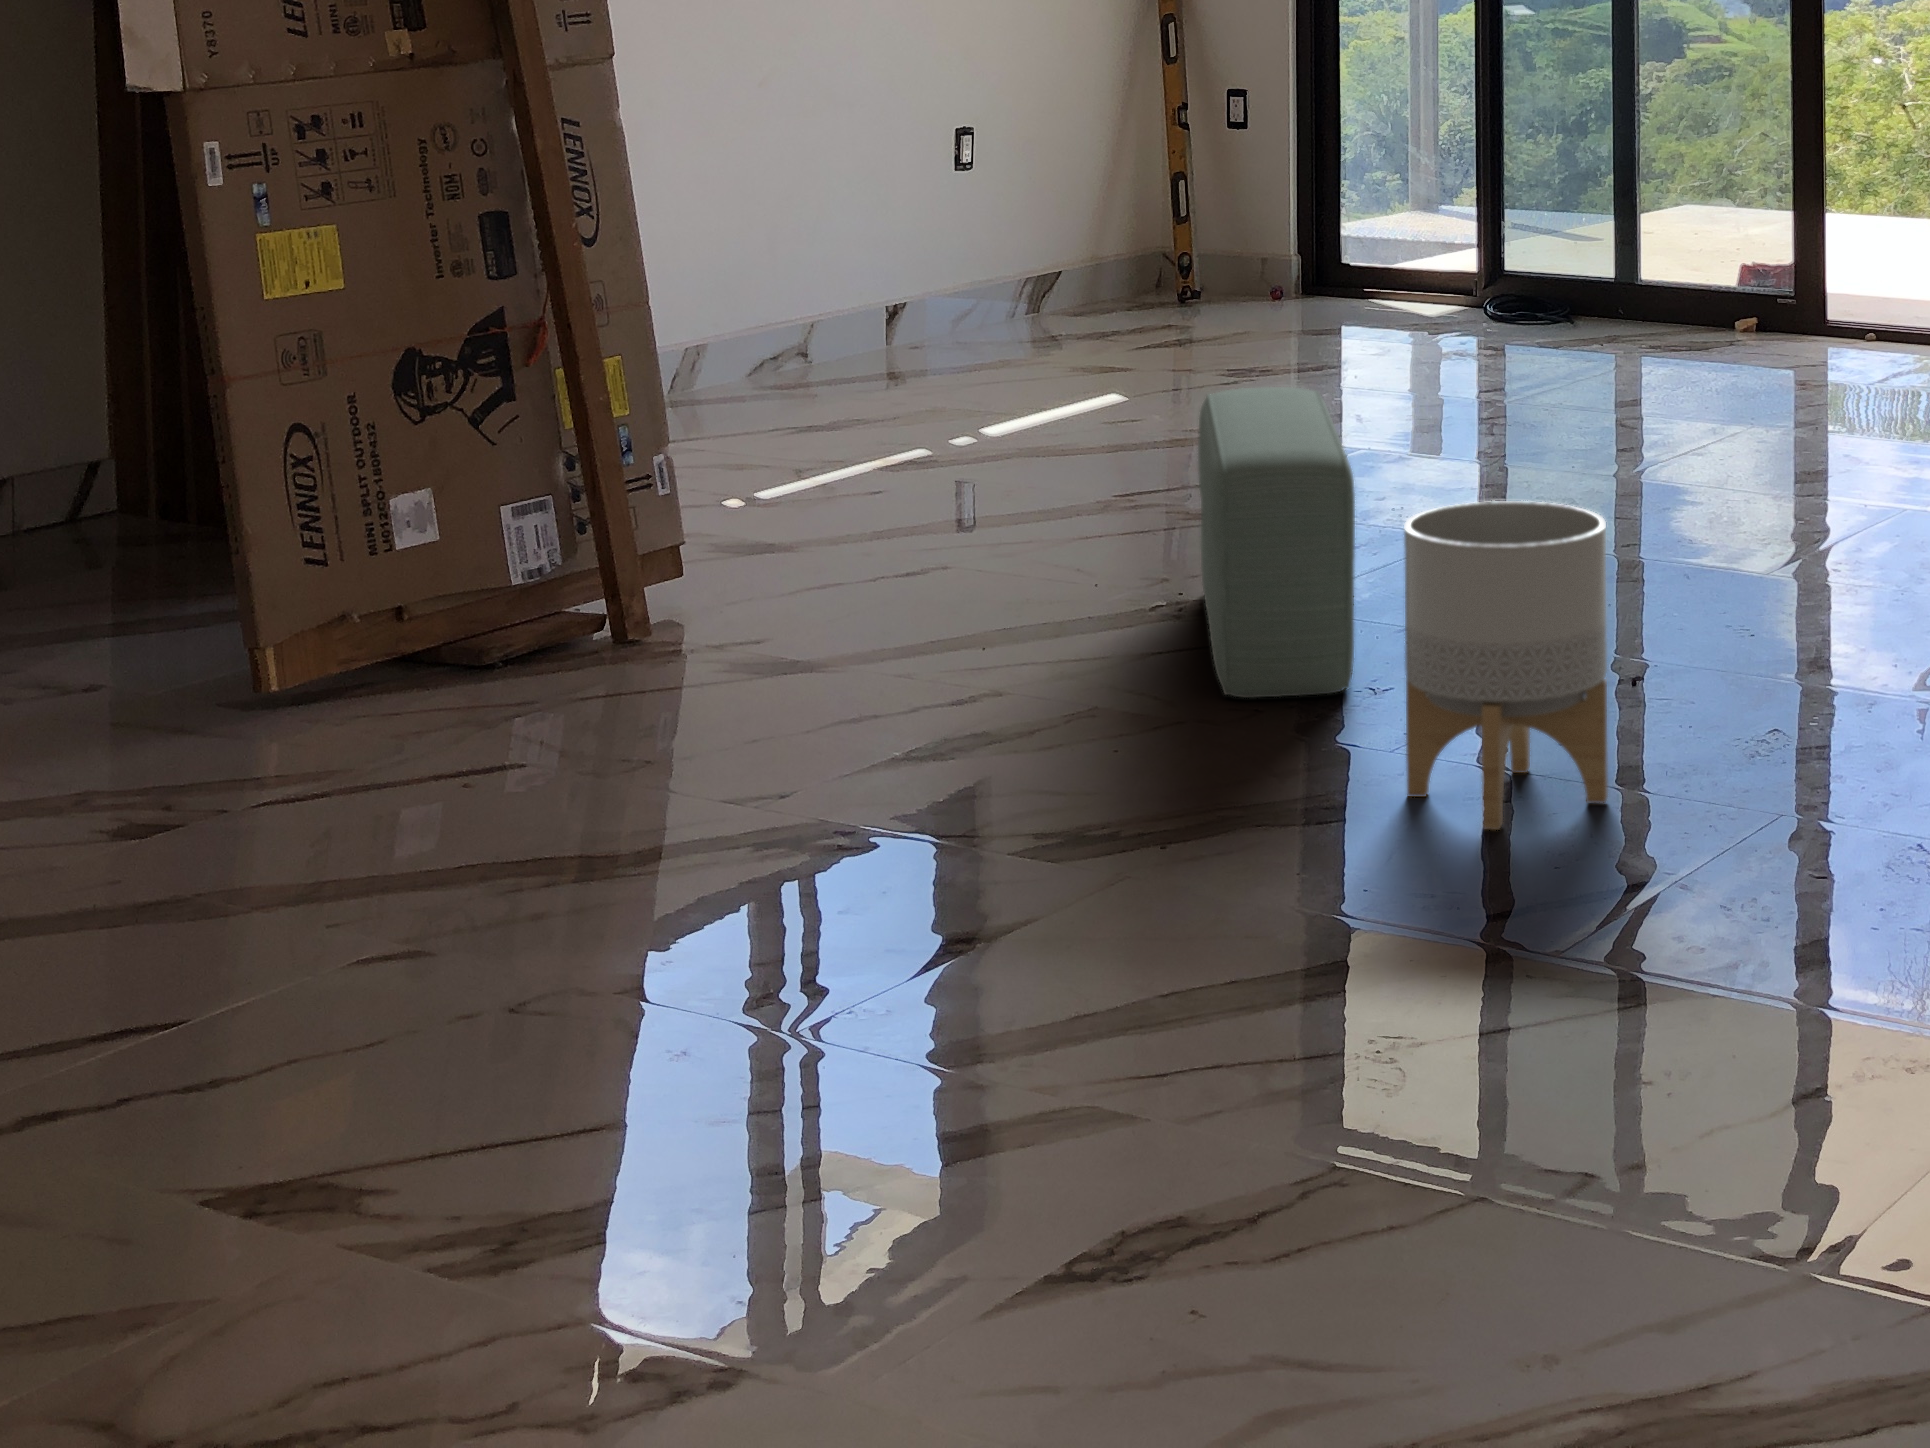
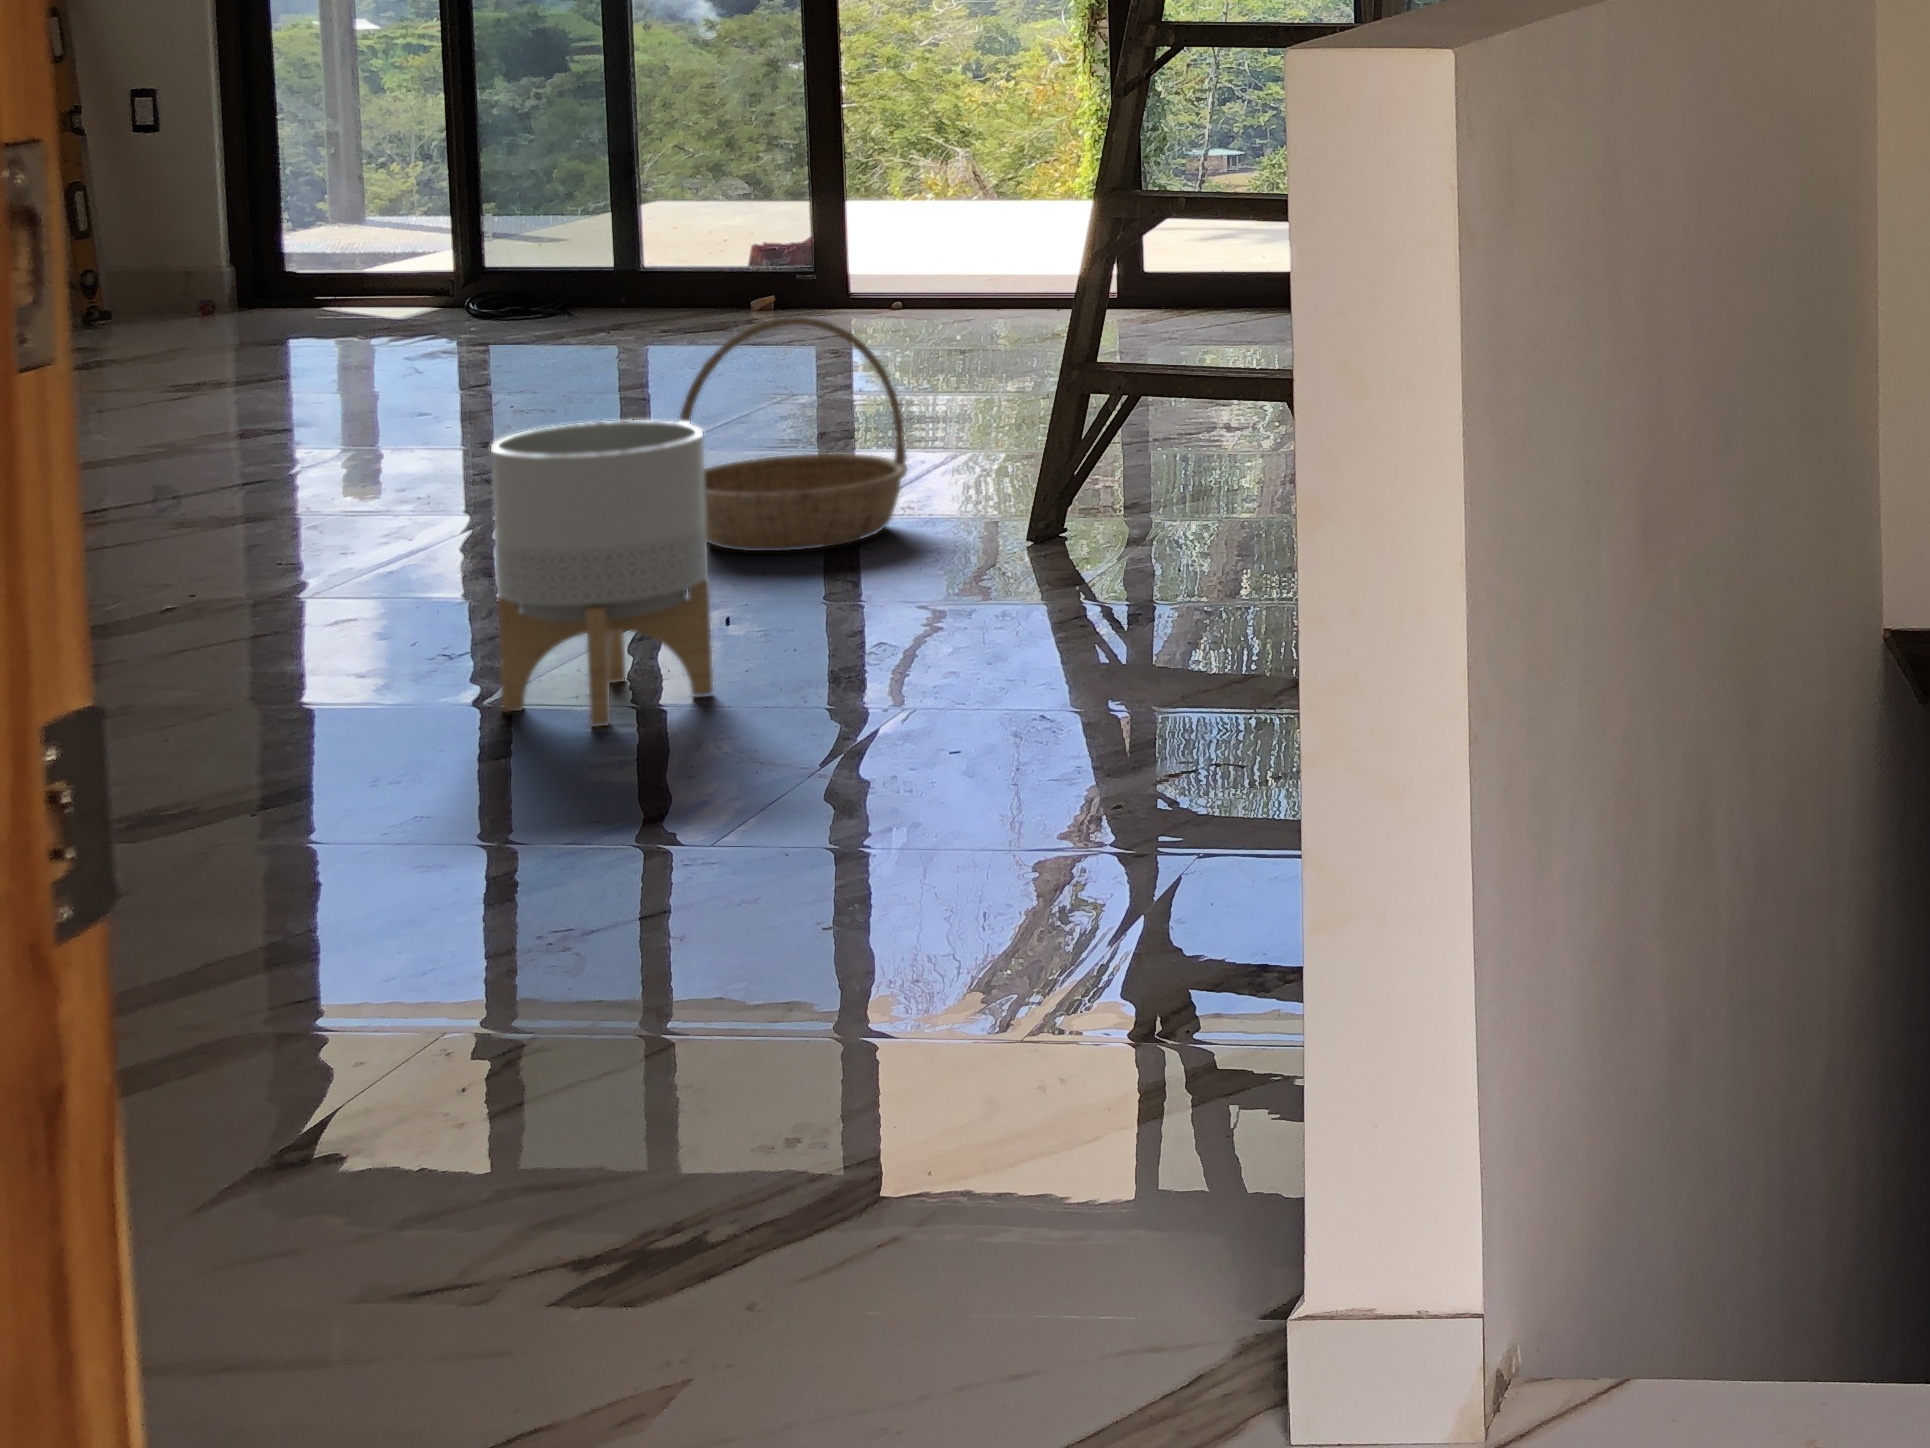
basket: none [1615,378,1838,621] -> present [679,317,907,551]
pouf: present [1198,387,1355,698] -> none [203,357,413,655]

